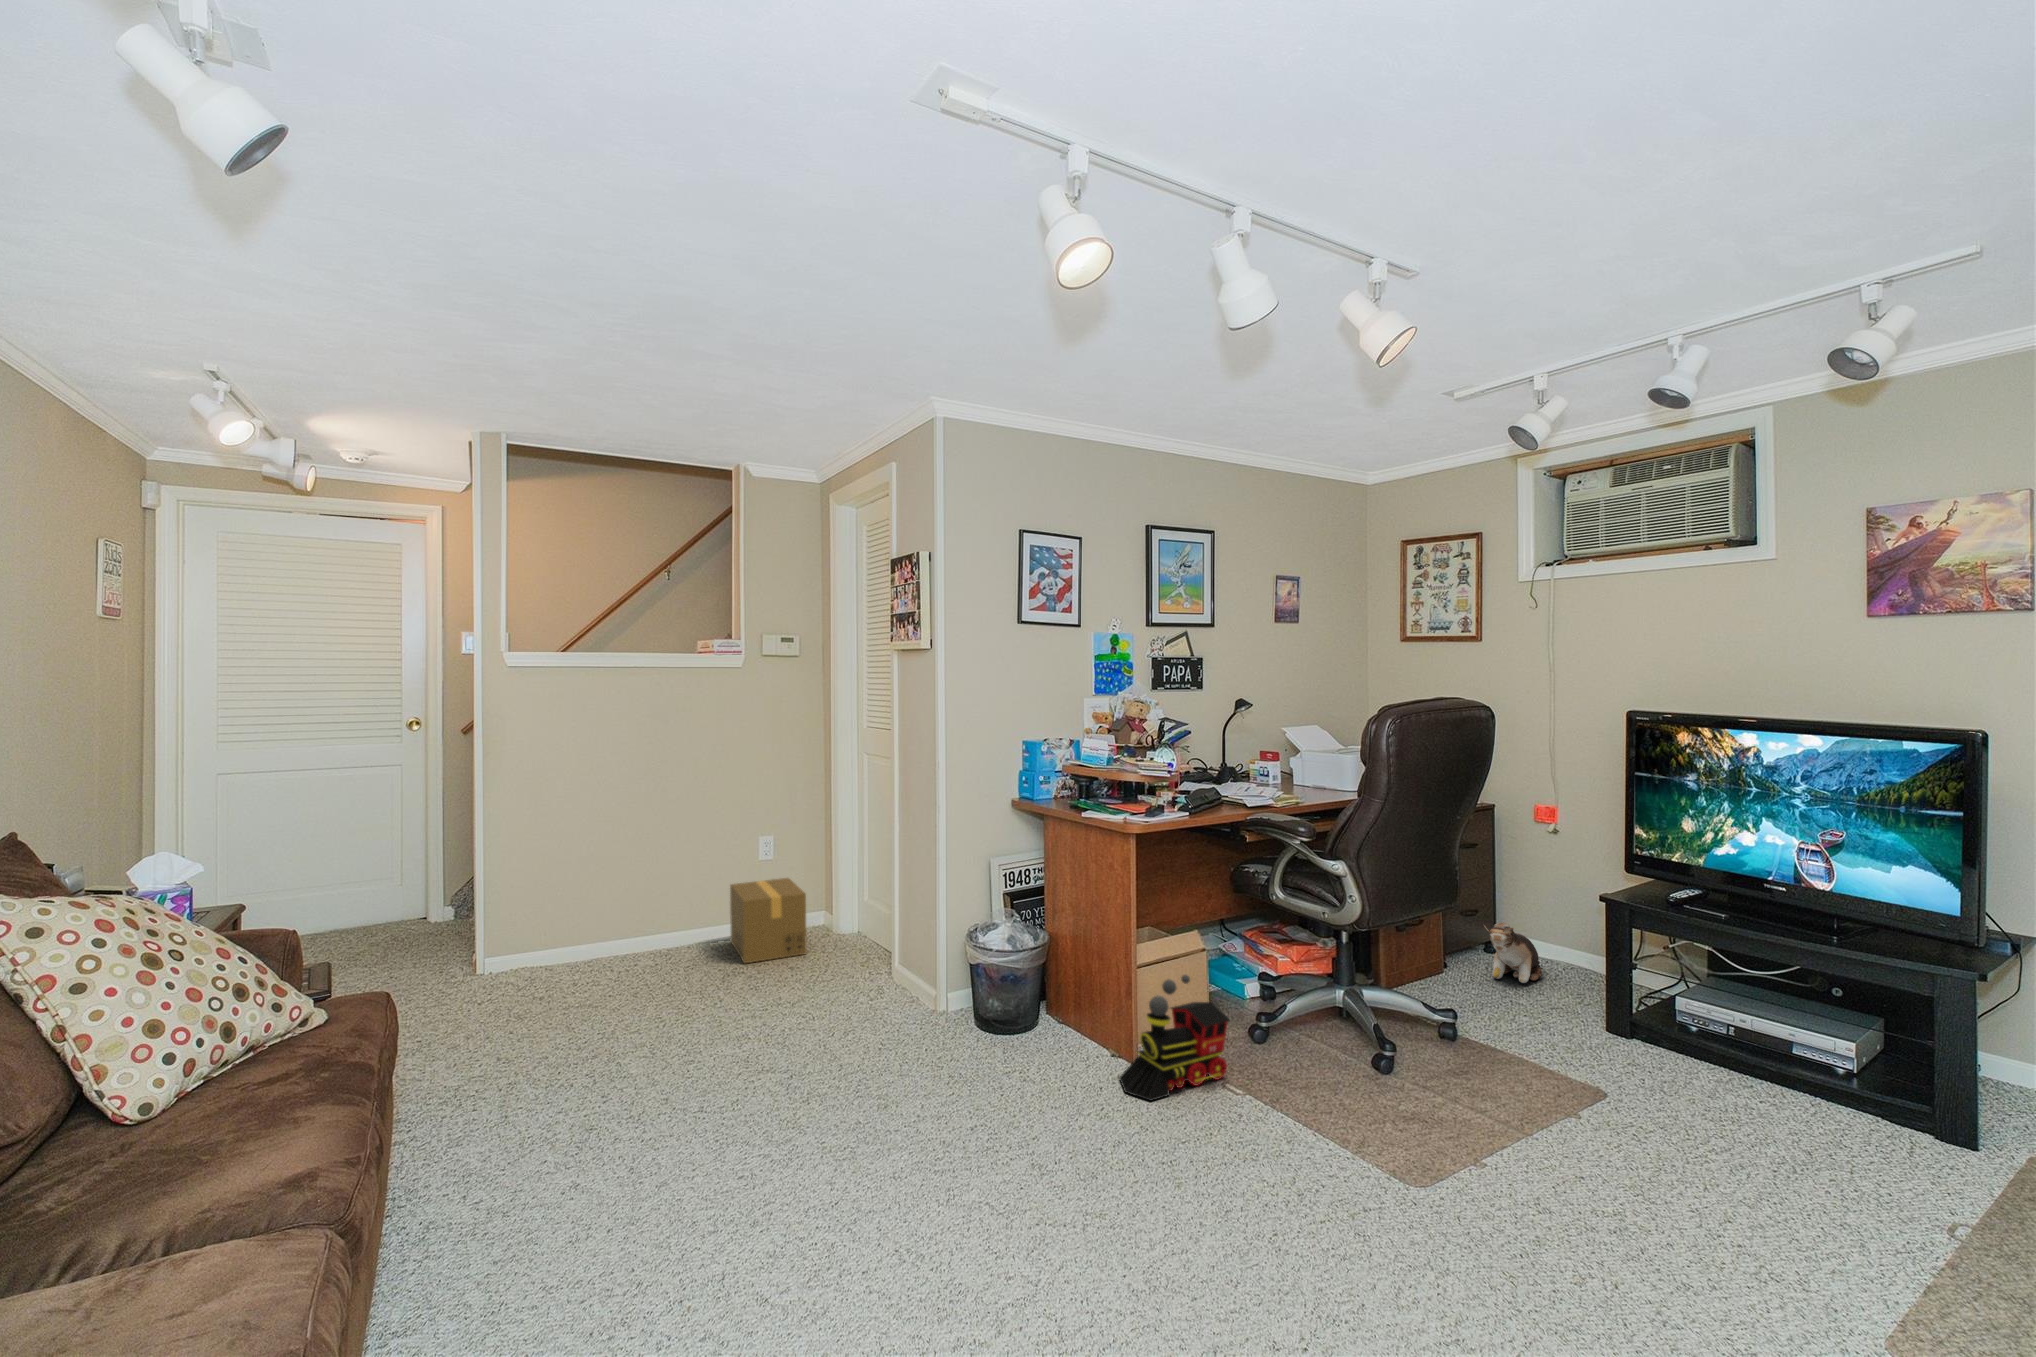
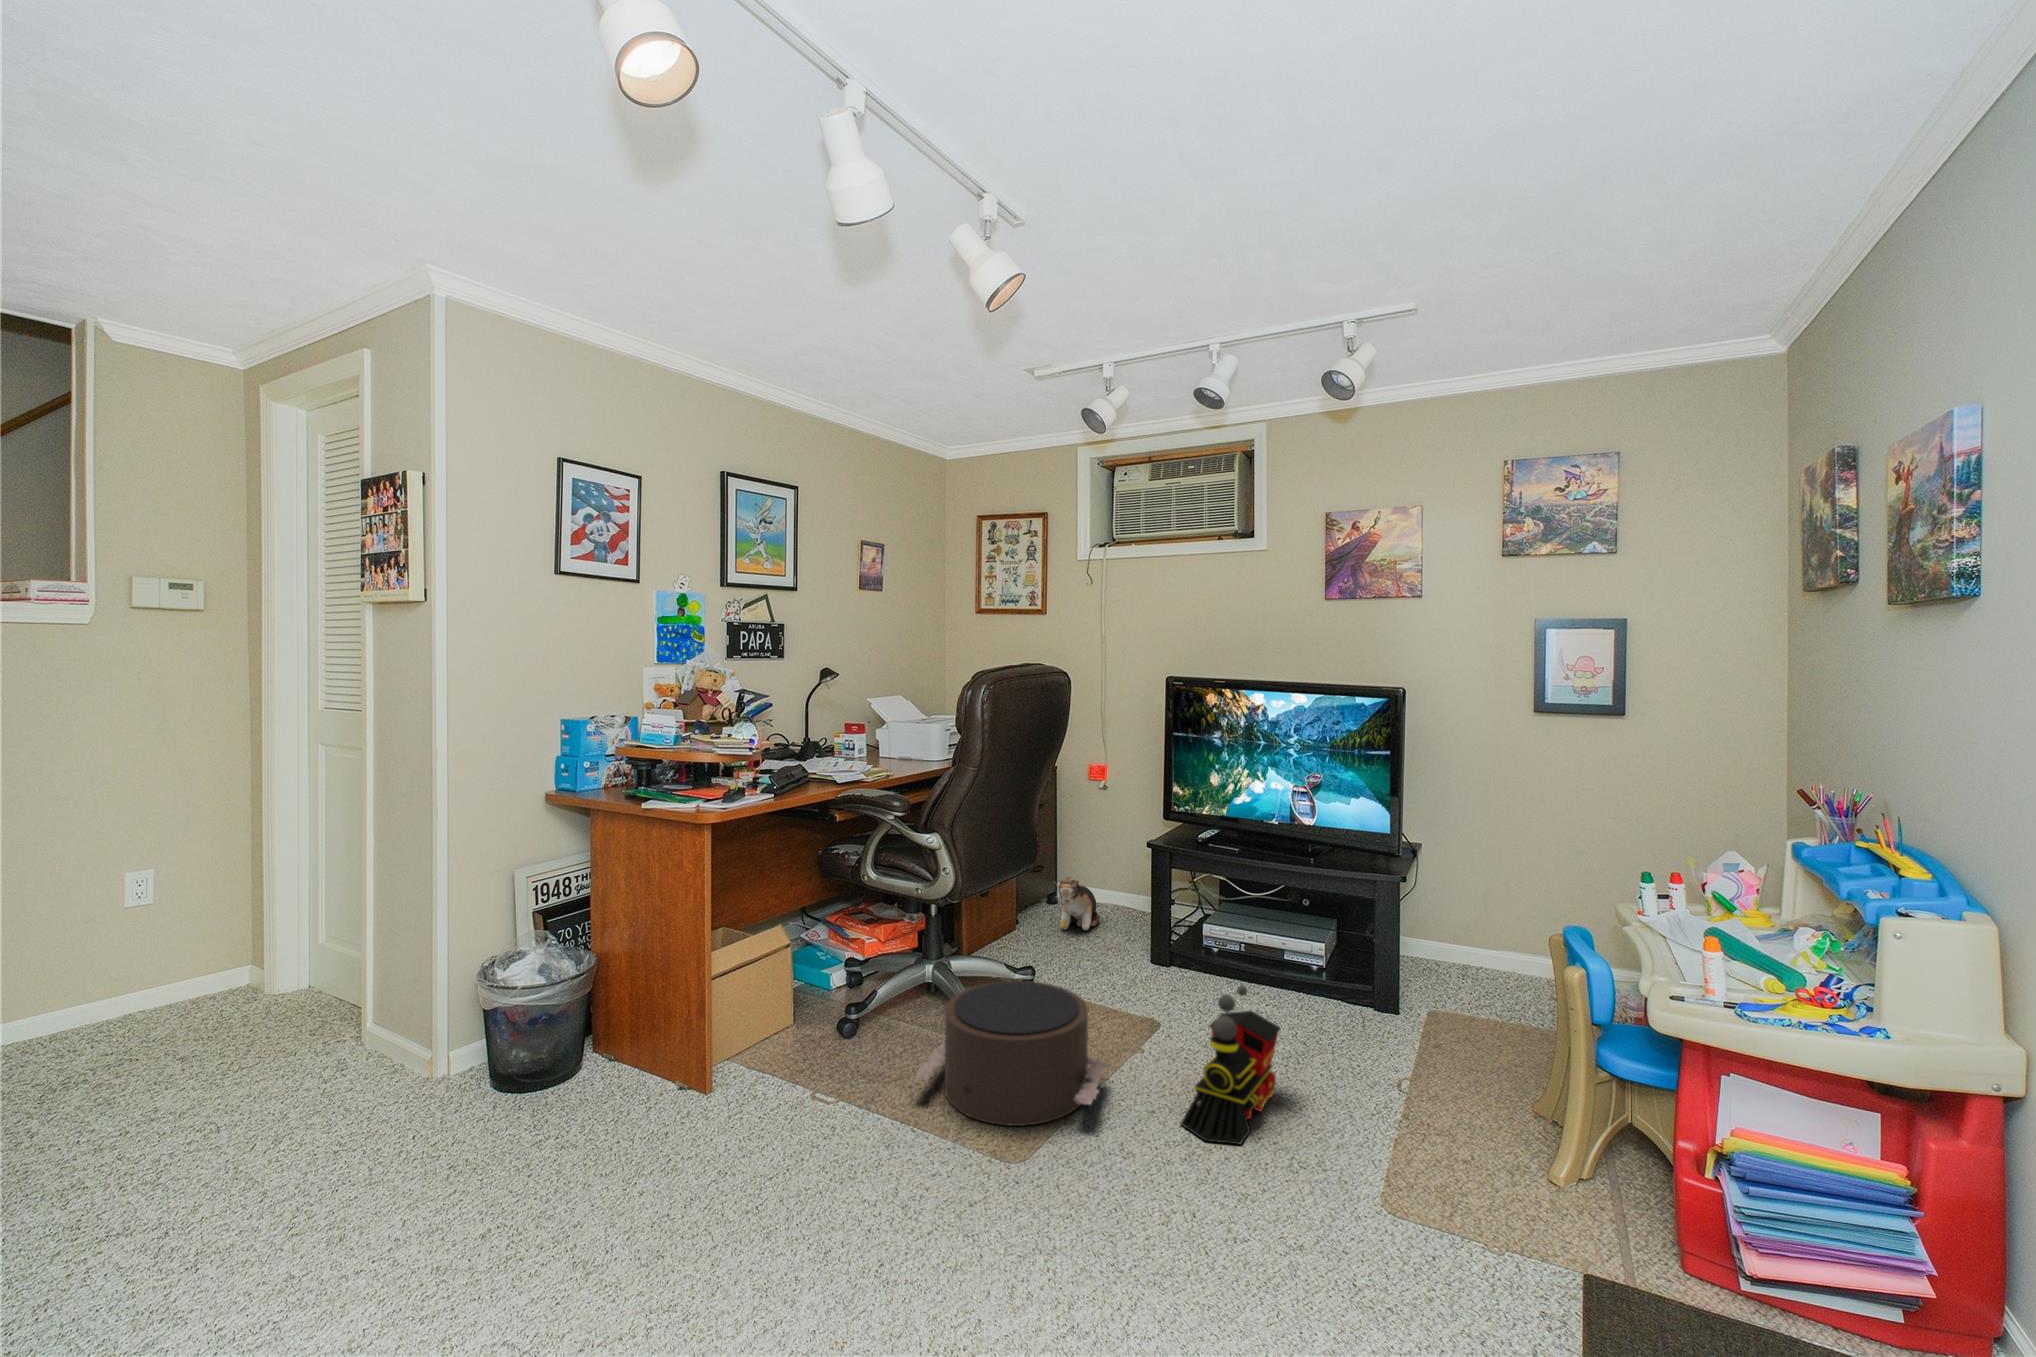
cardboard box: present [730,878,807,963] -> none [65,927,215,1066]
toy train: present [1119,975,1229,1101] -> present [1181,986,1281,1144]
pouf: none [1317,1014,1525,1159] -> present [915,981,1105,1126]

